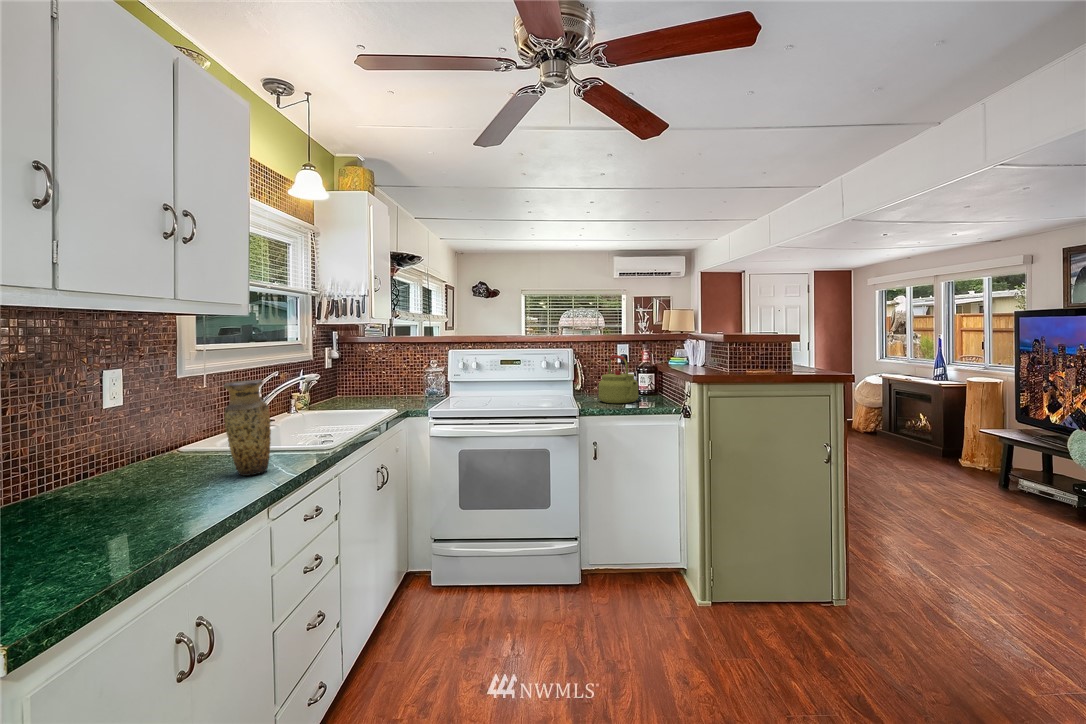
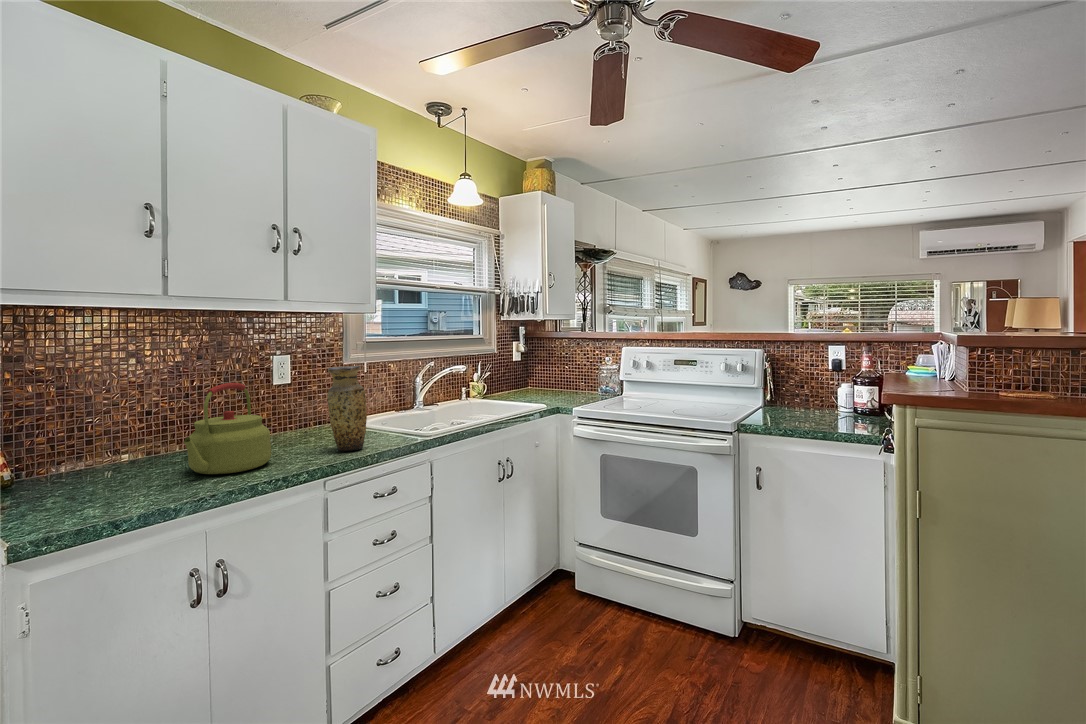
kettle: present [598,355,638,403] -> present [184,383,272,474]

